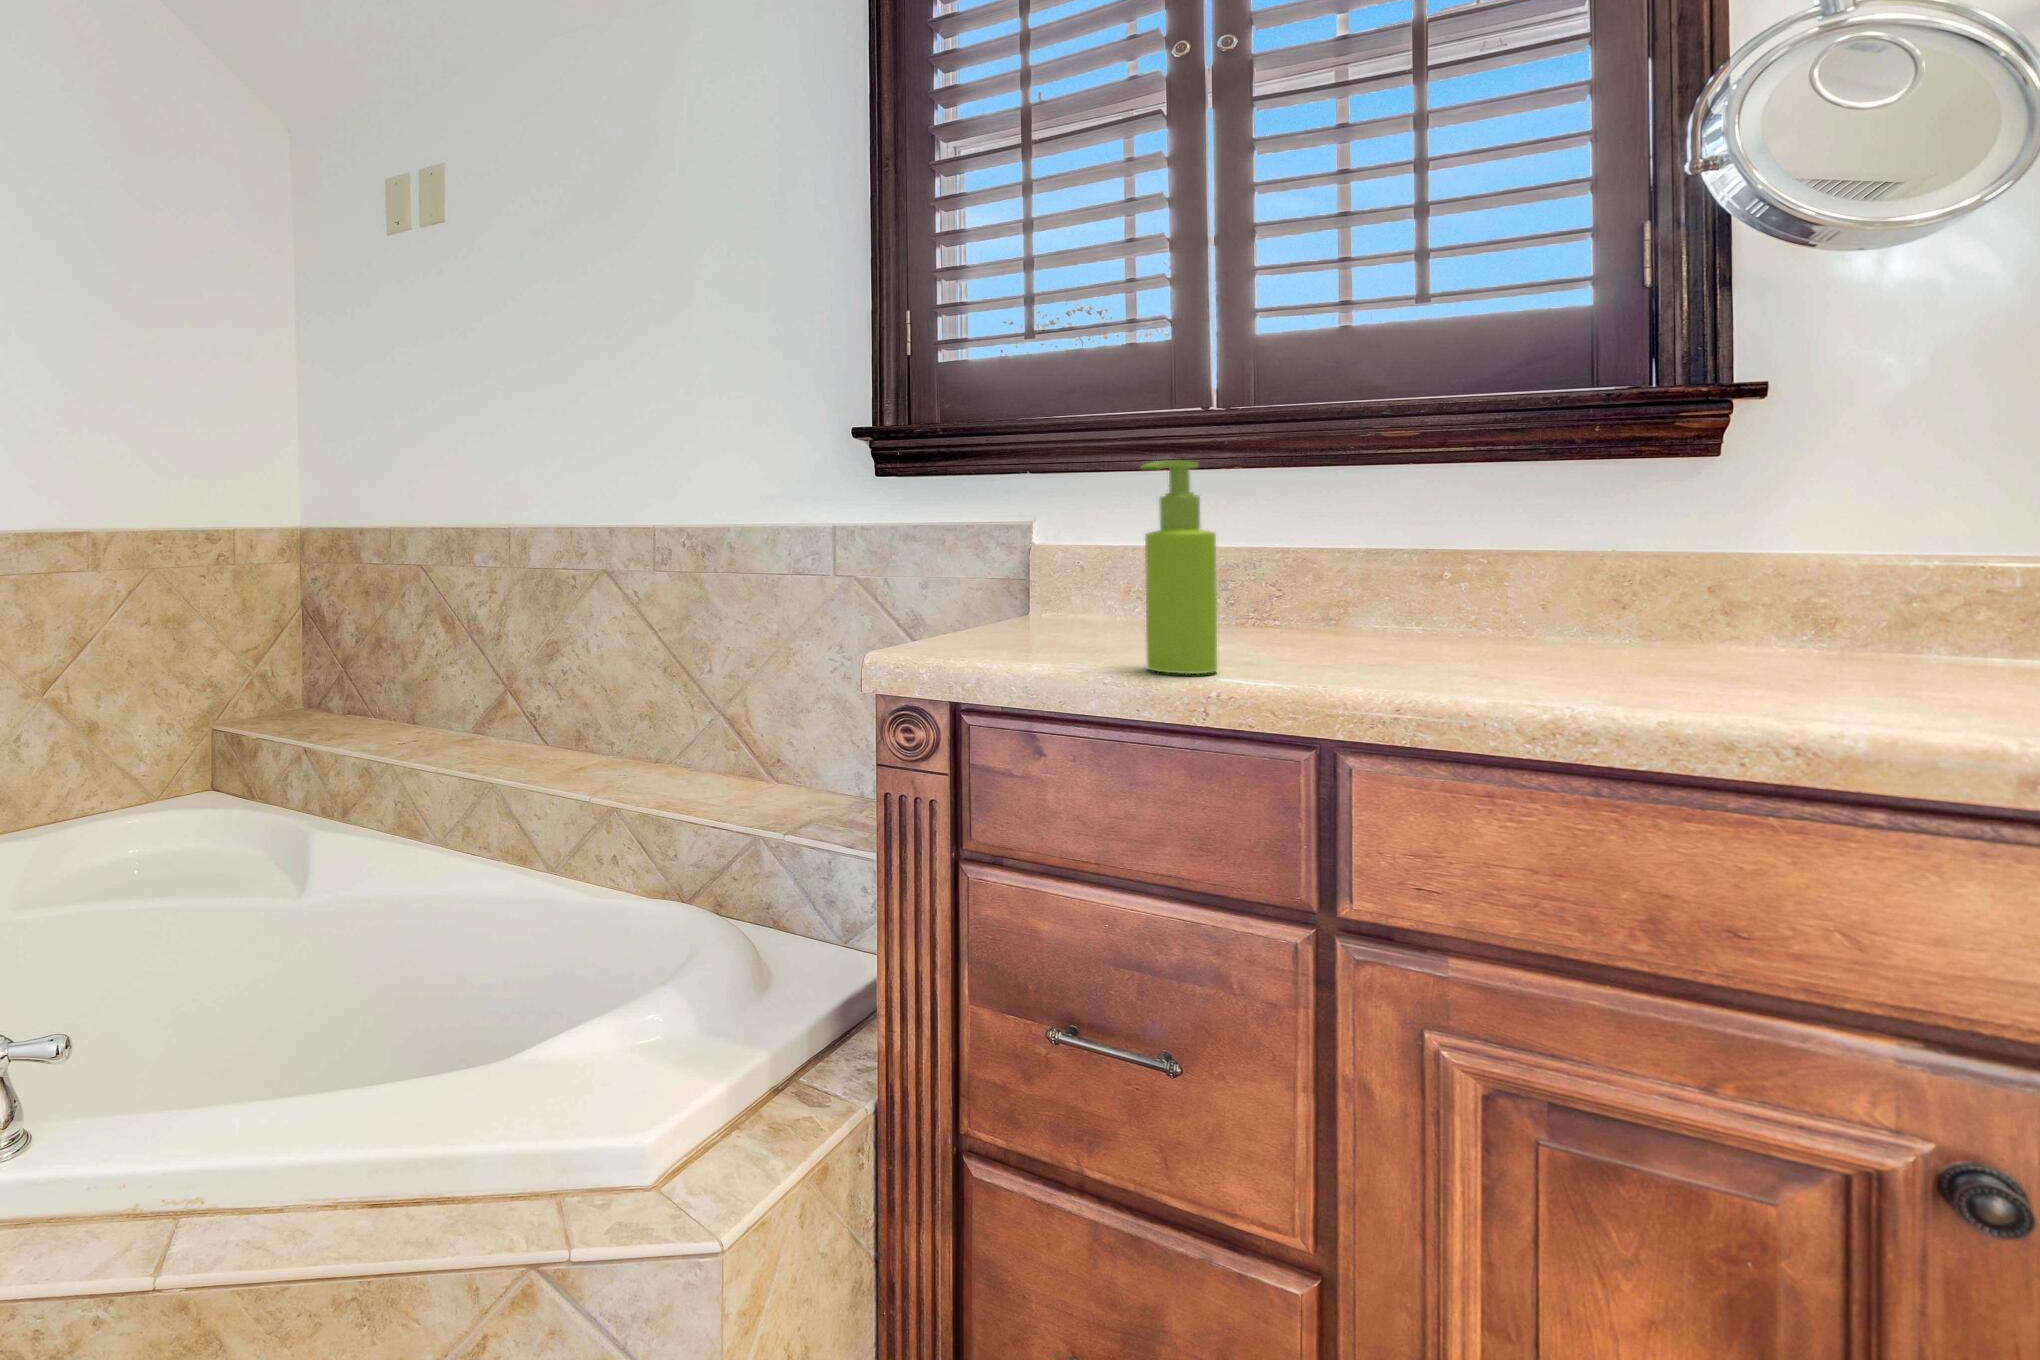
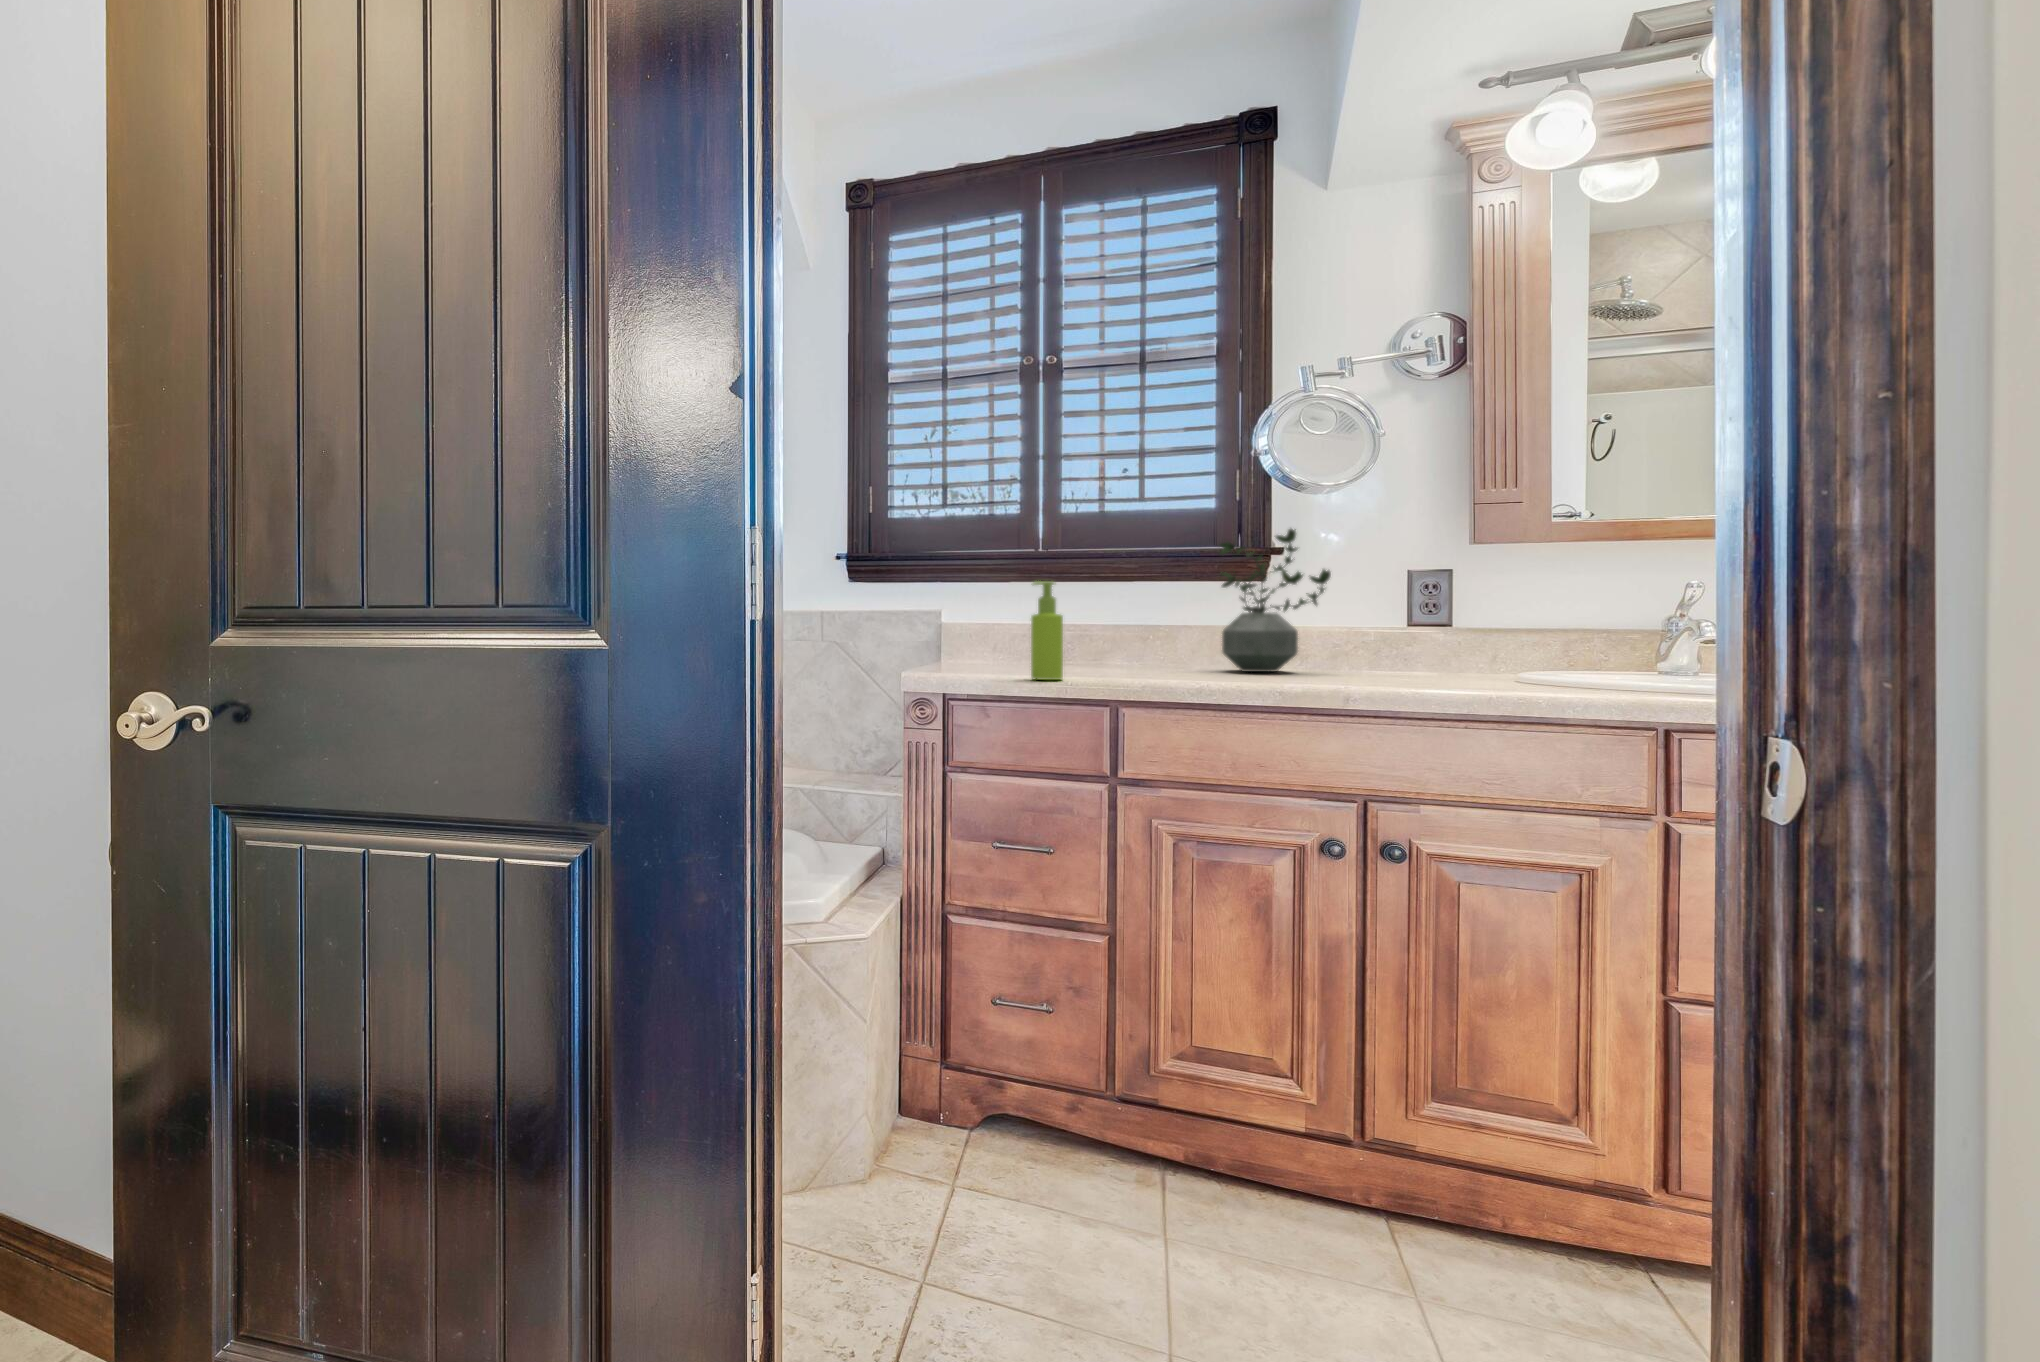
potted plant: none [1598,320,1917,654] -> present [1219,529,1331,672]

